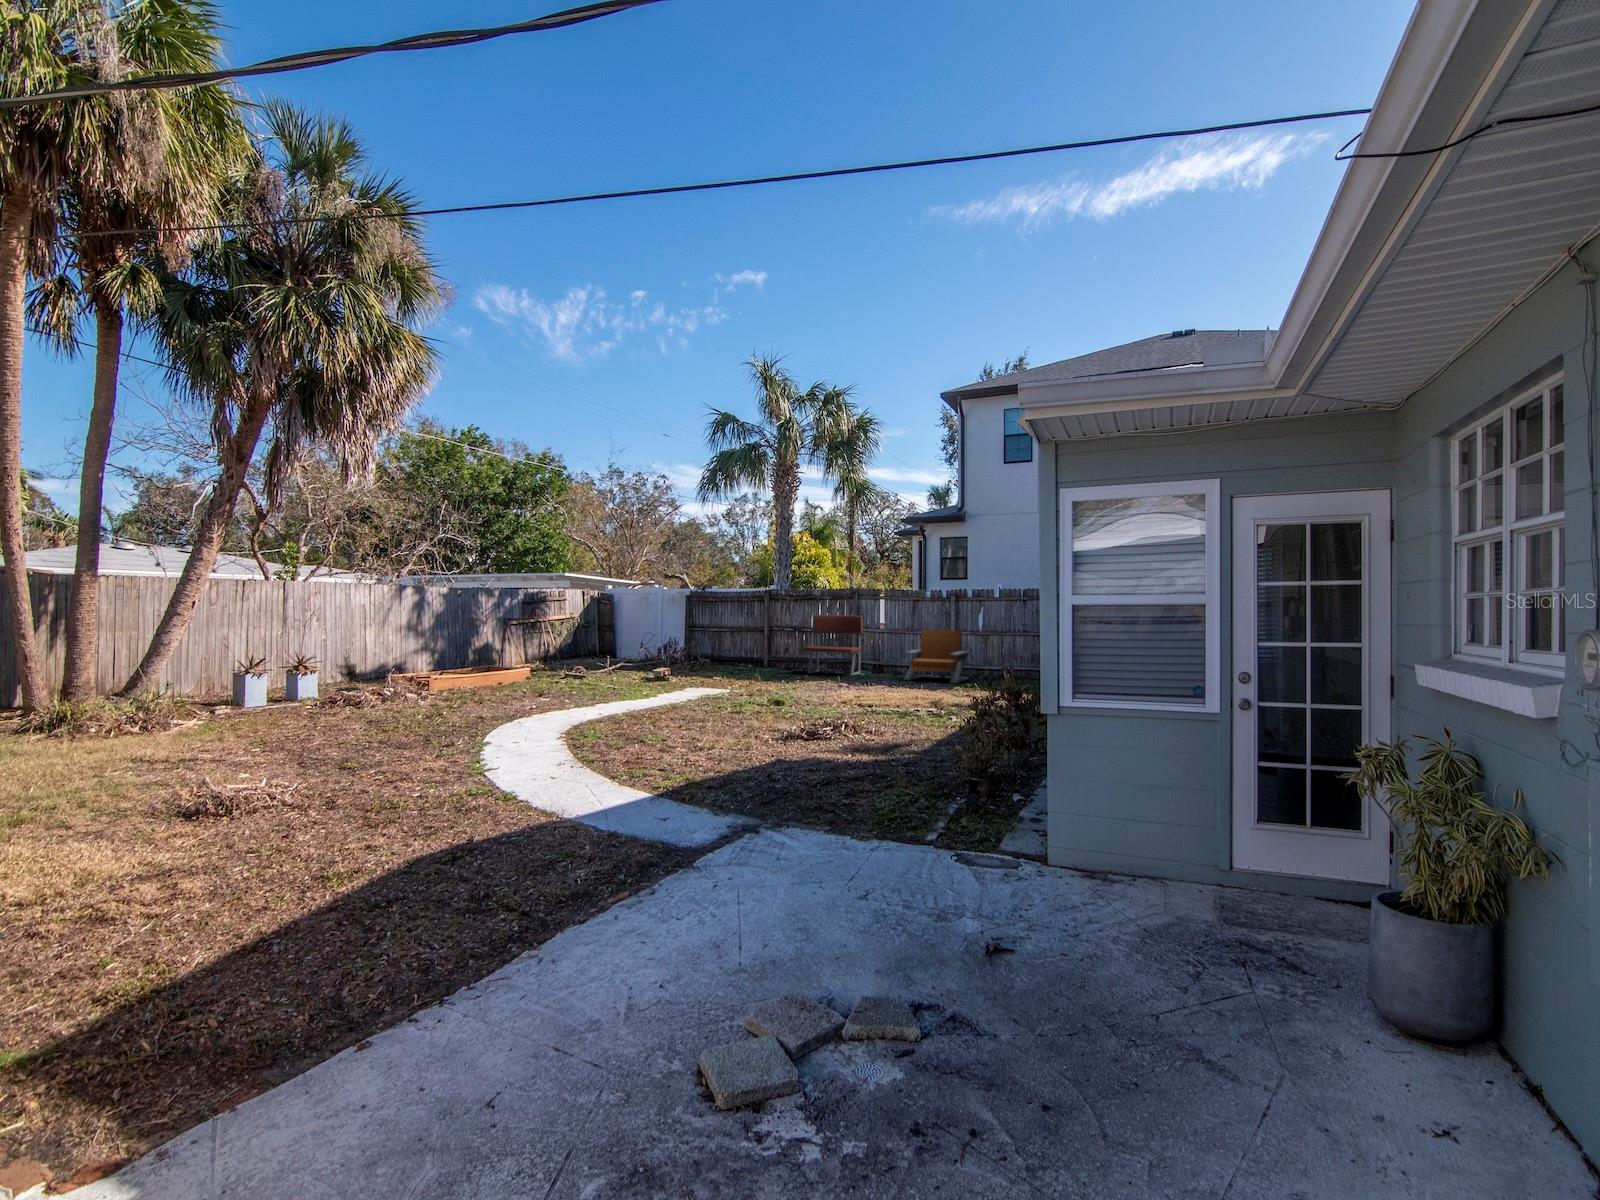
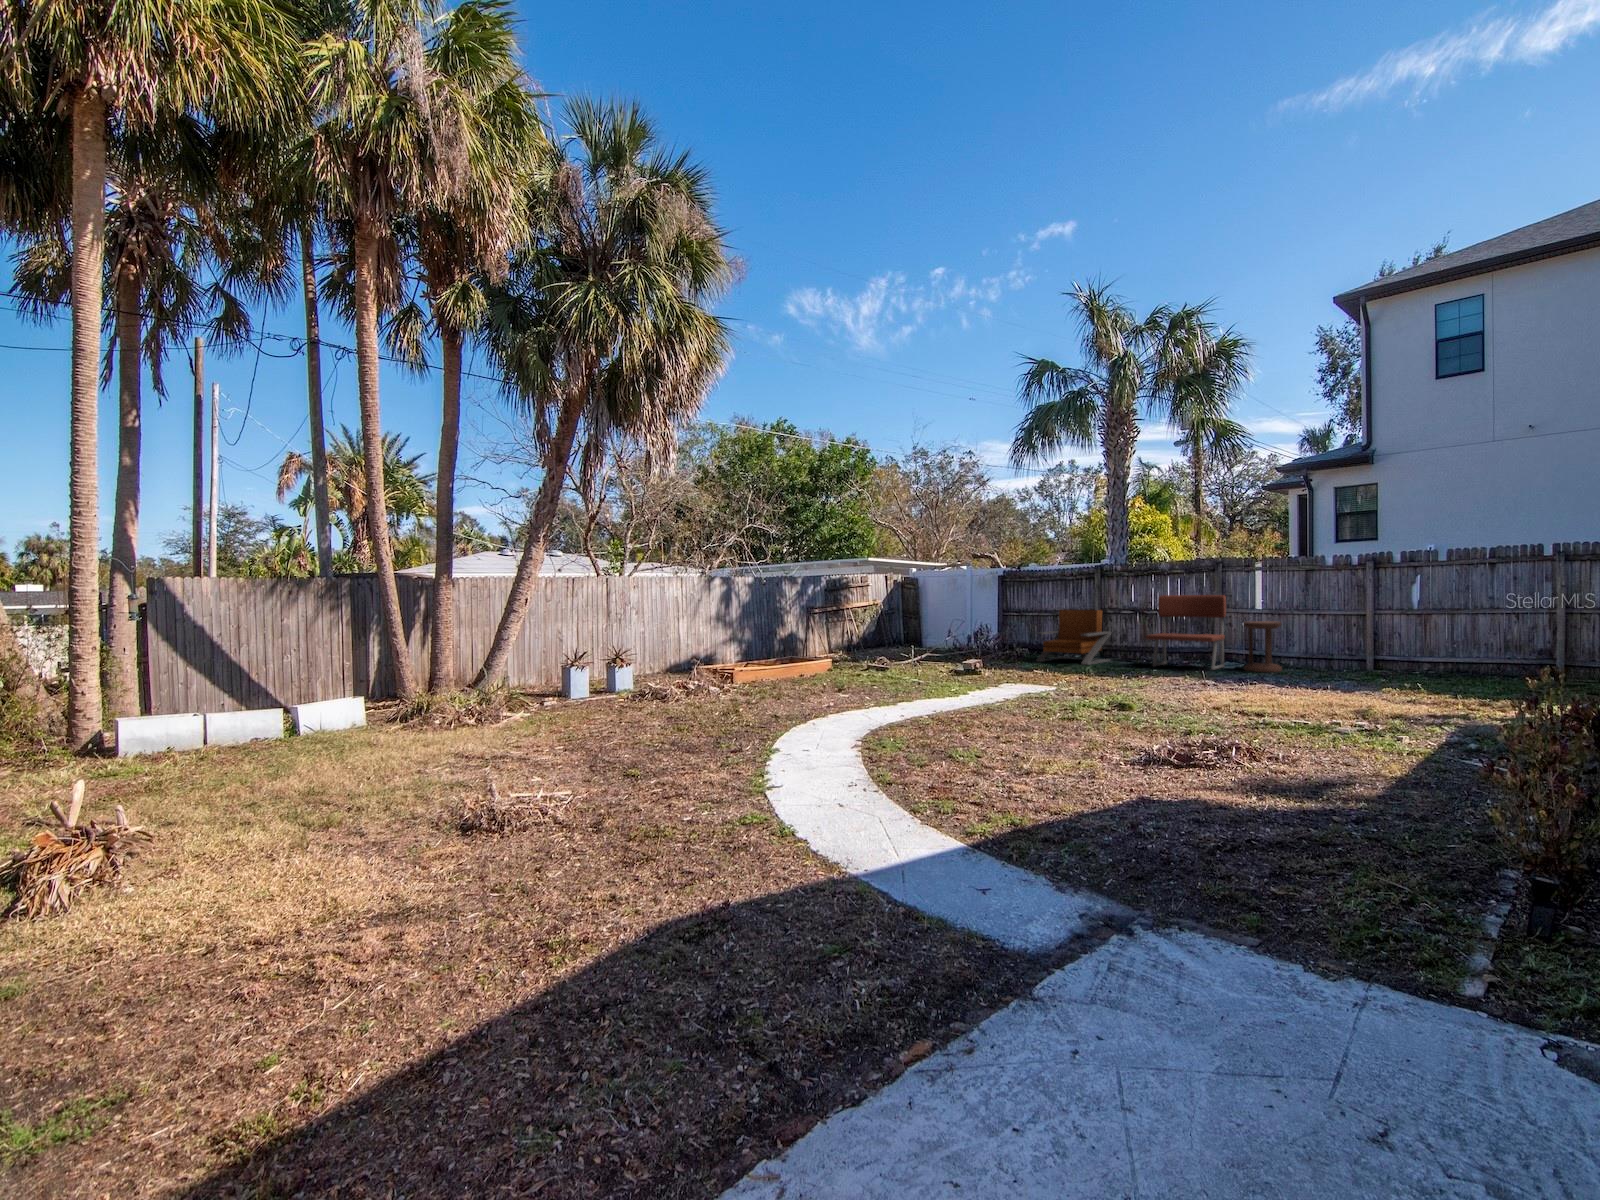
lounge chair: present [904,630,969,683] -> present [1037,610,1111,665]
side table: none [874,637,900,677] -> present [1243,621,1282,672]
potted tree: present [337,656,360,691] -> none [654,643,677,681]

